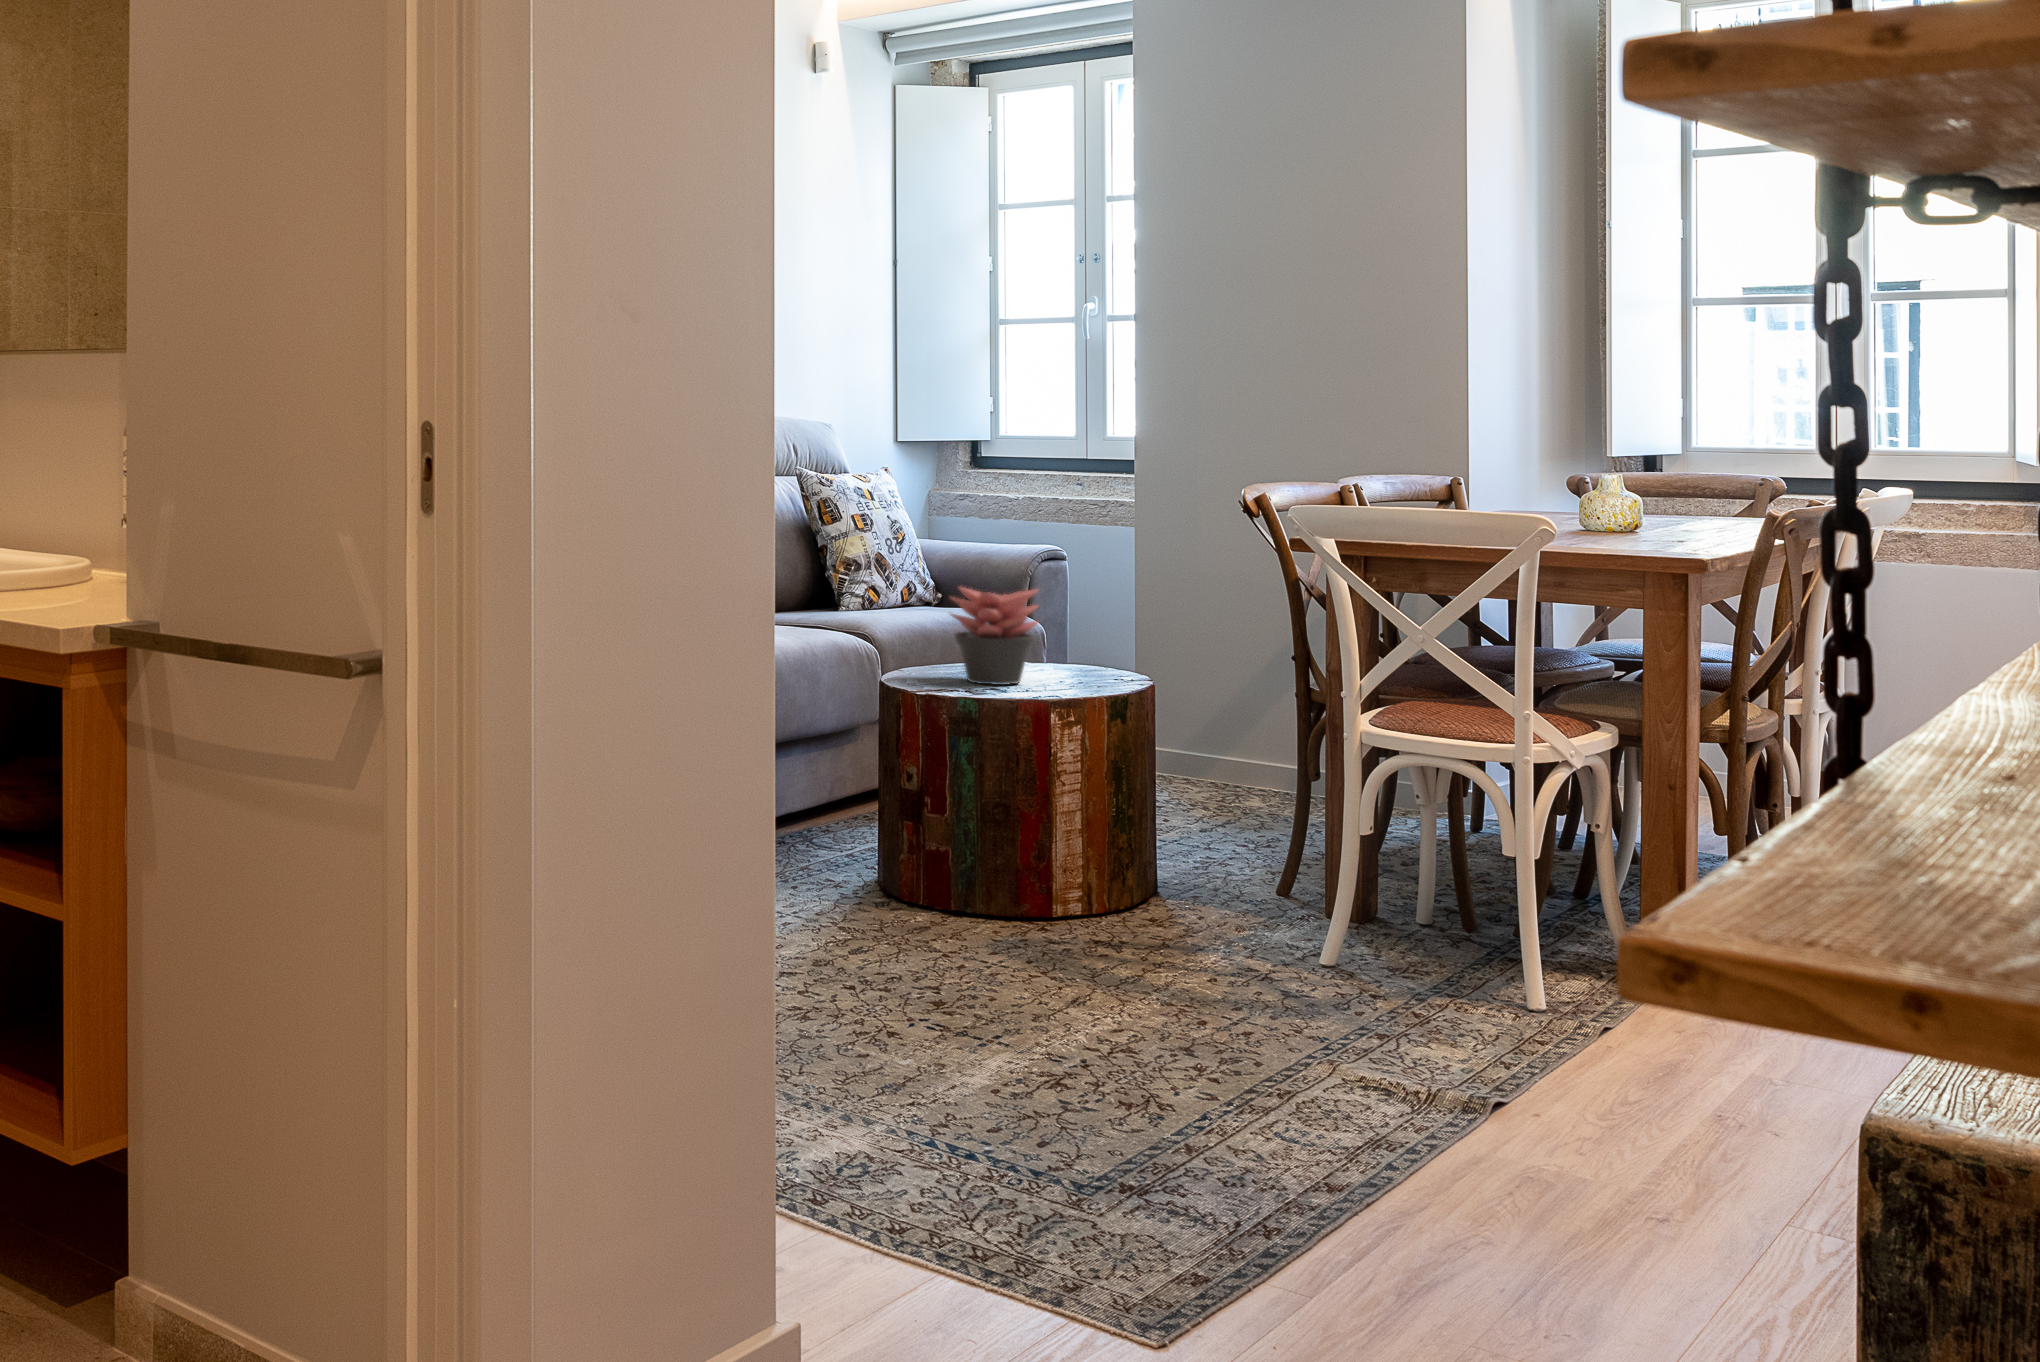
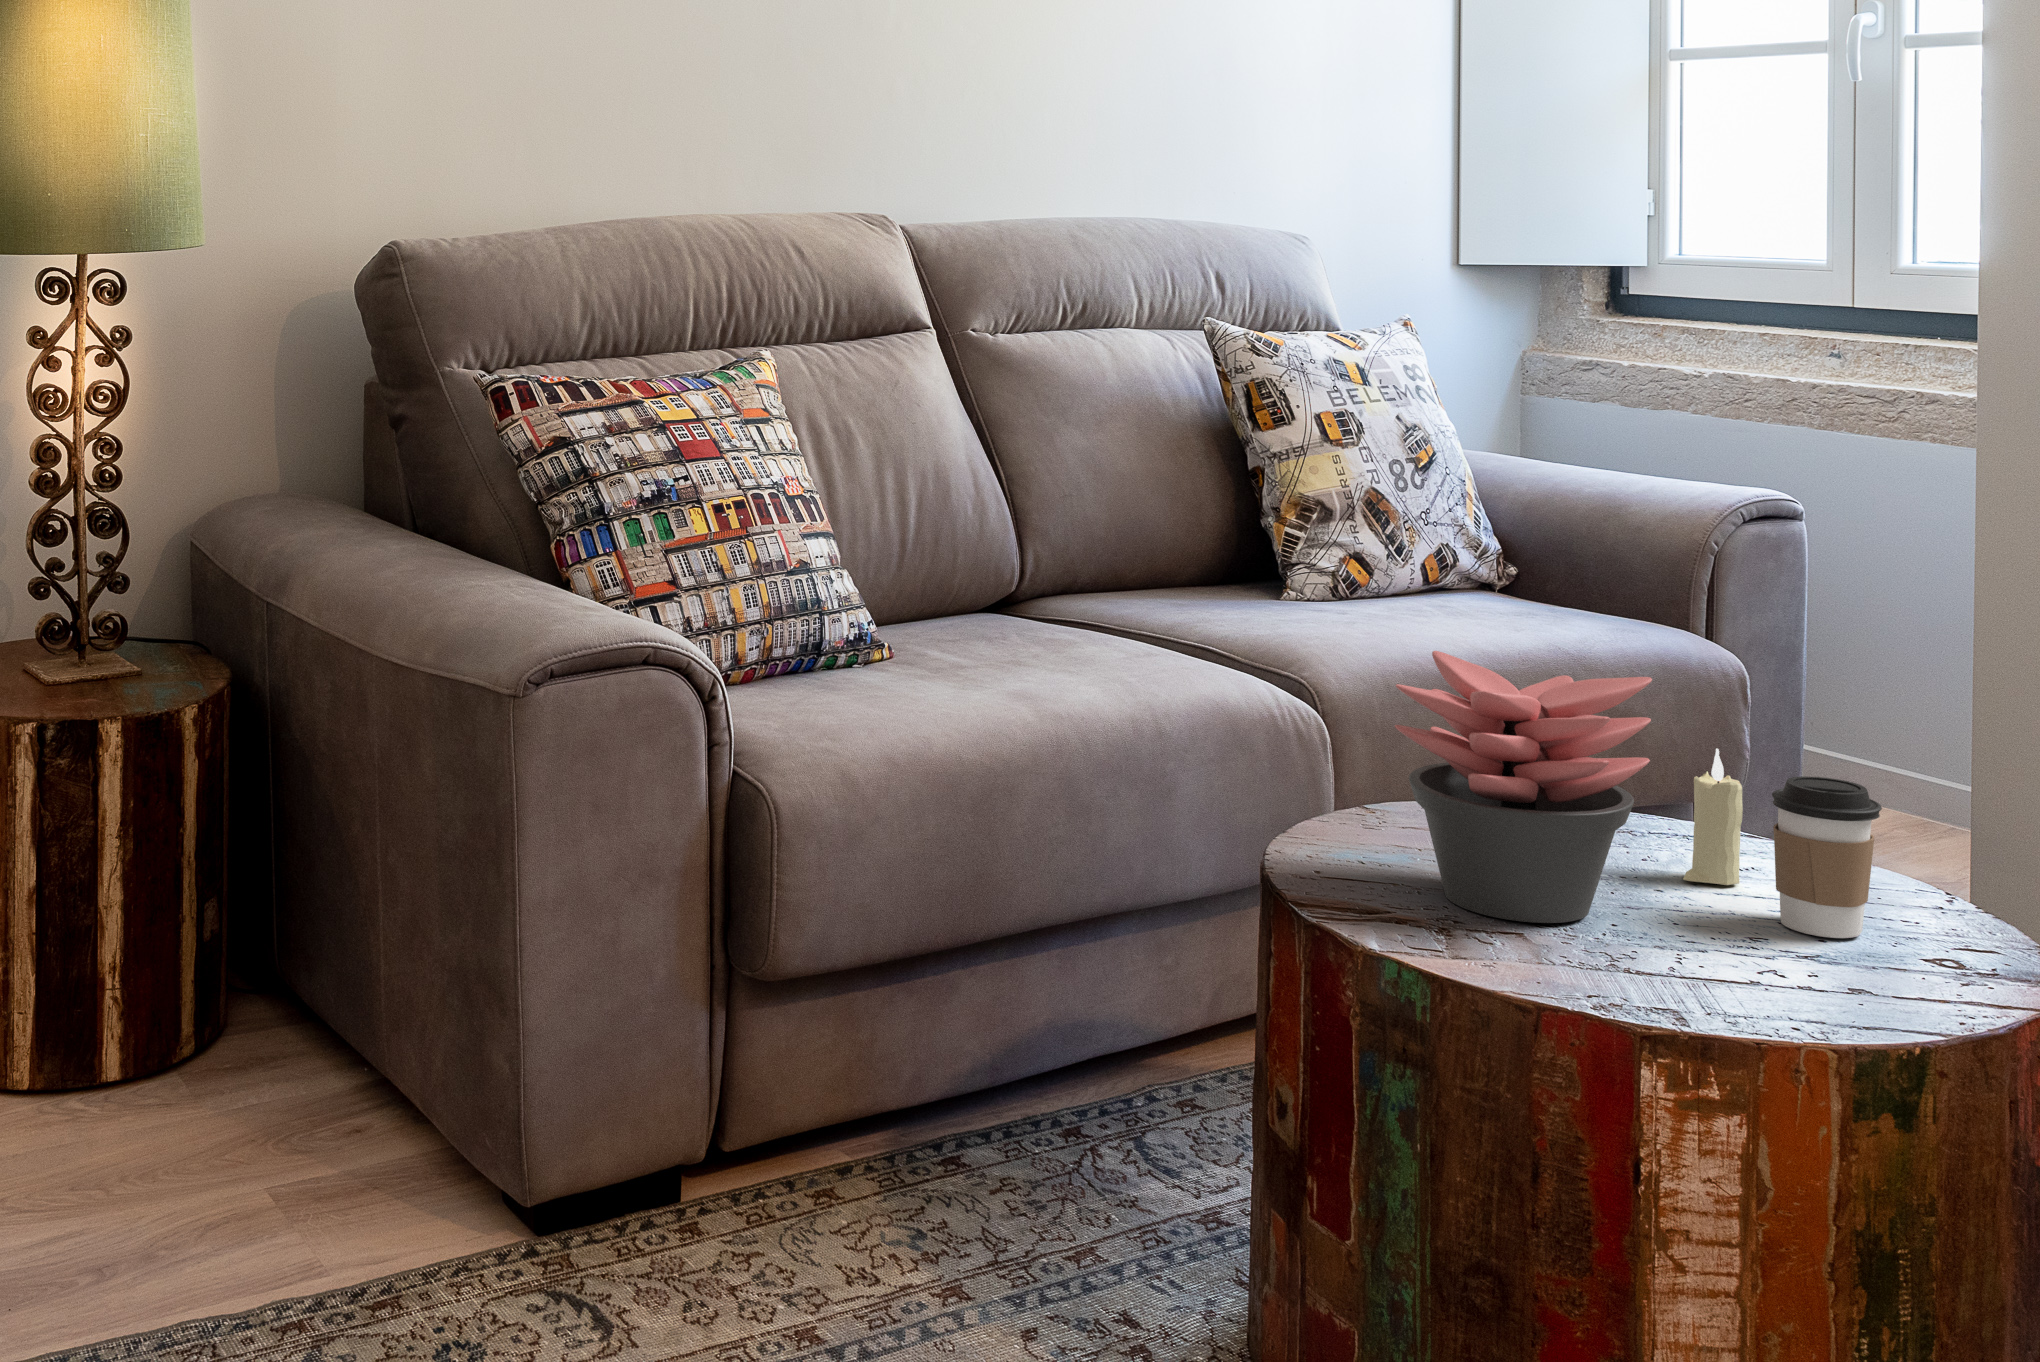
candle: none [1049,622,1069,677] -> present [1683,749,1743,885]
coffee cup: none [1080,627,1117,685] -> present [1772,776,1882,938]

